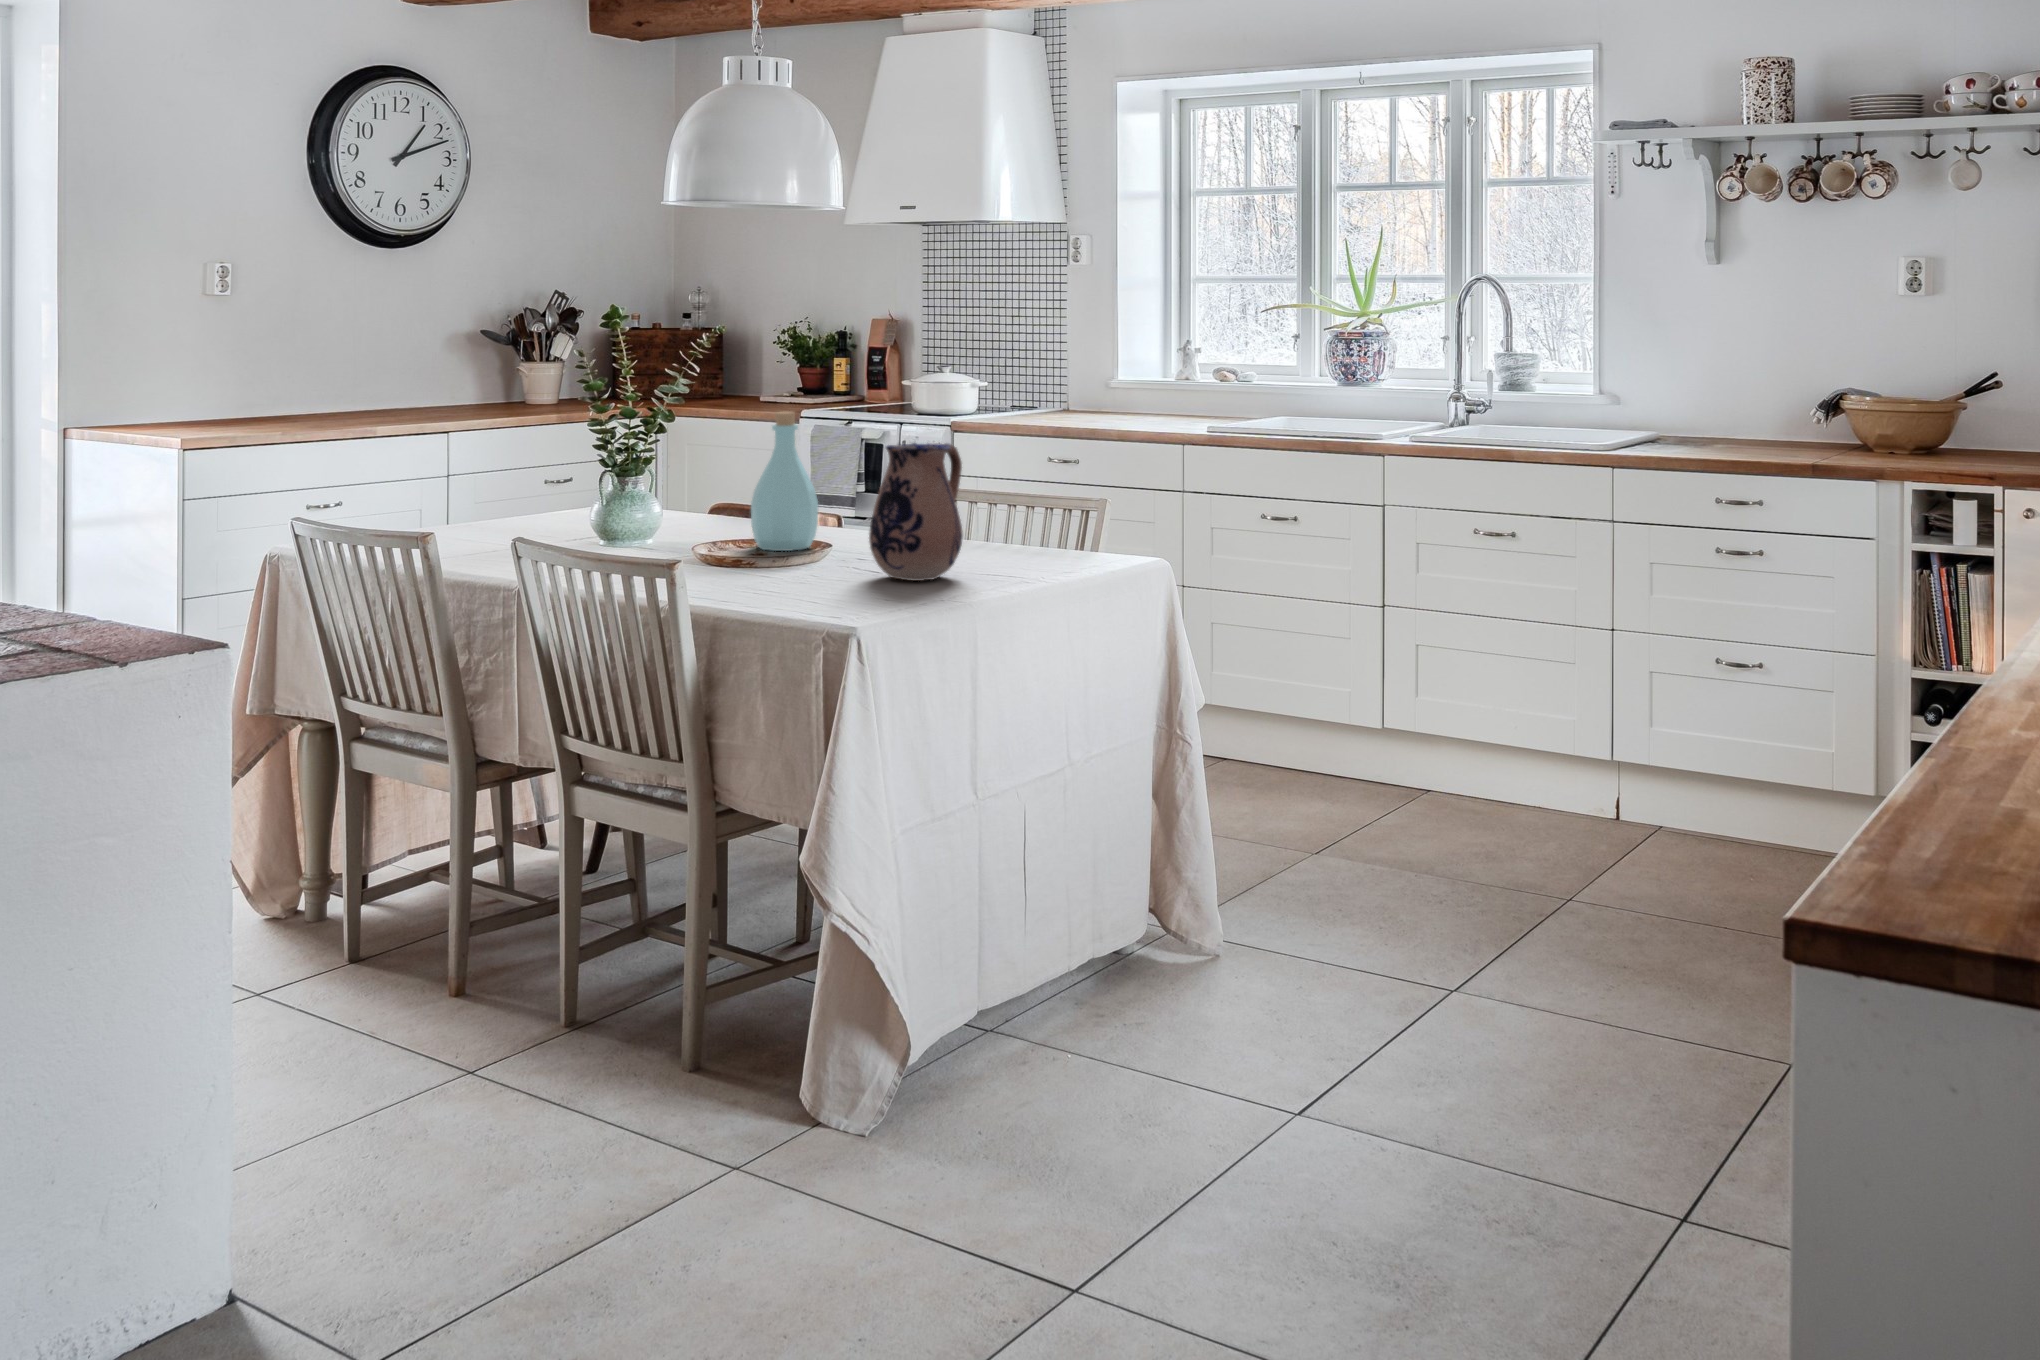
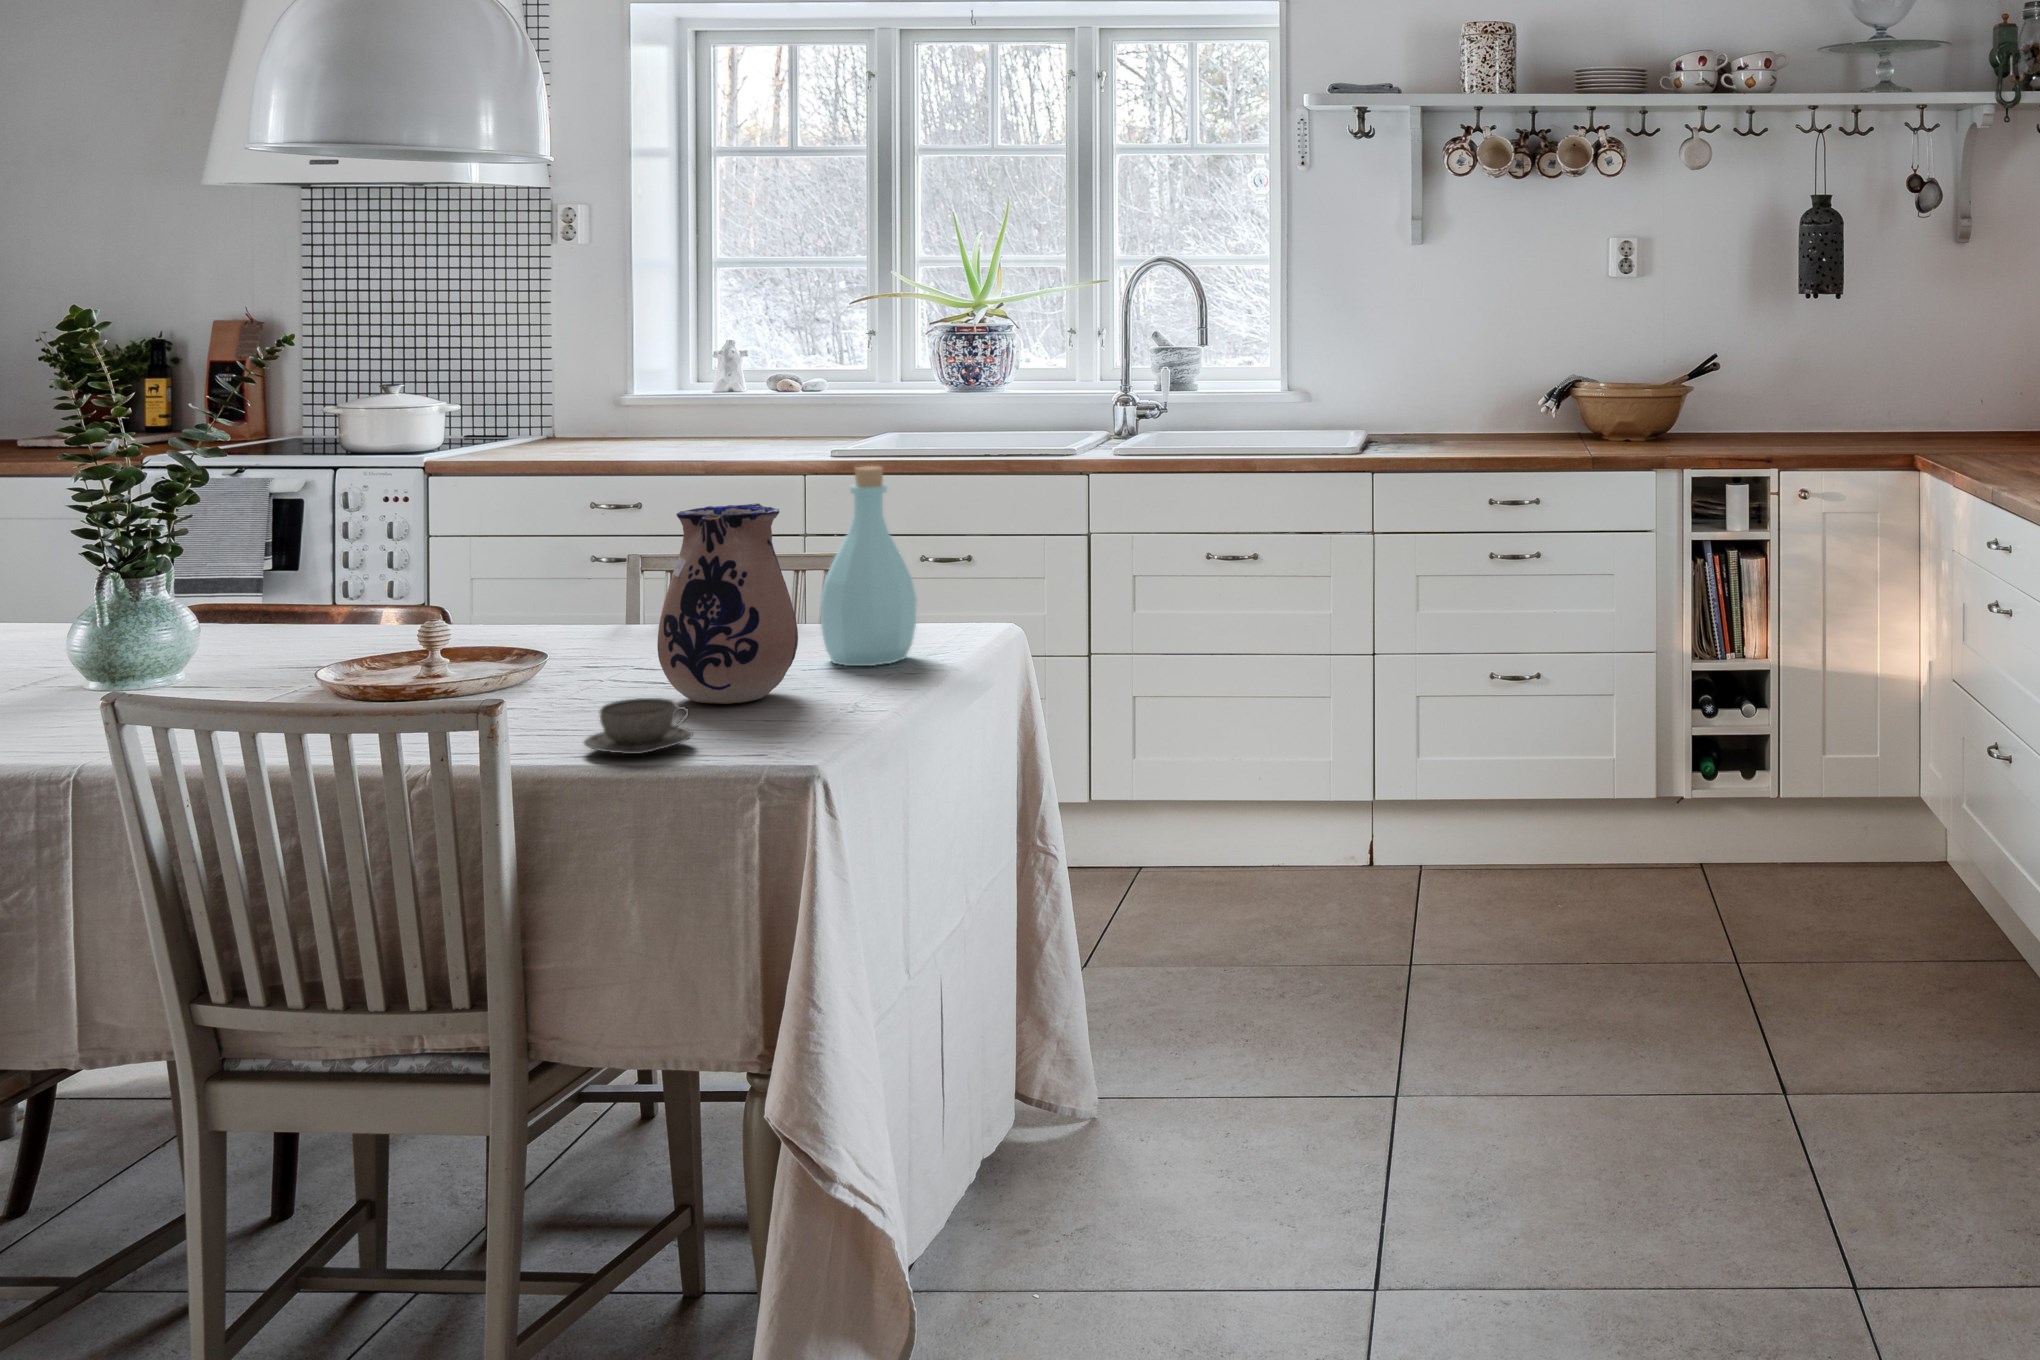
bottle: present [751,412,818,551] -> present [820,466,917,666]
teacup: none [779,565,848,600] -> present [584,698,693,754]

